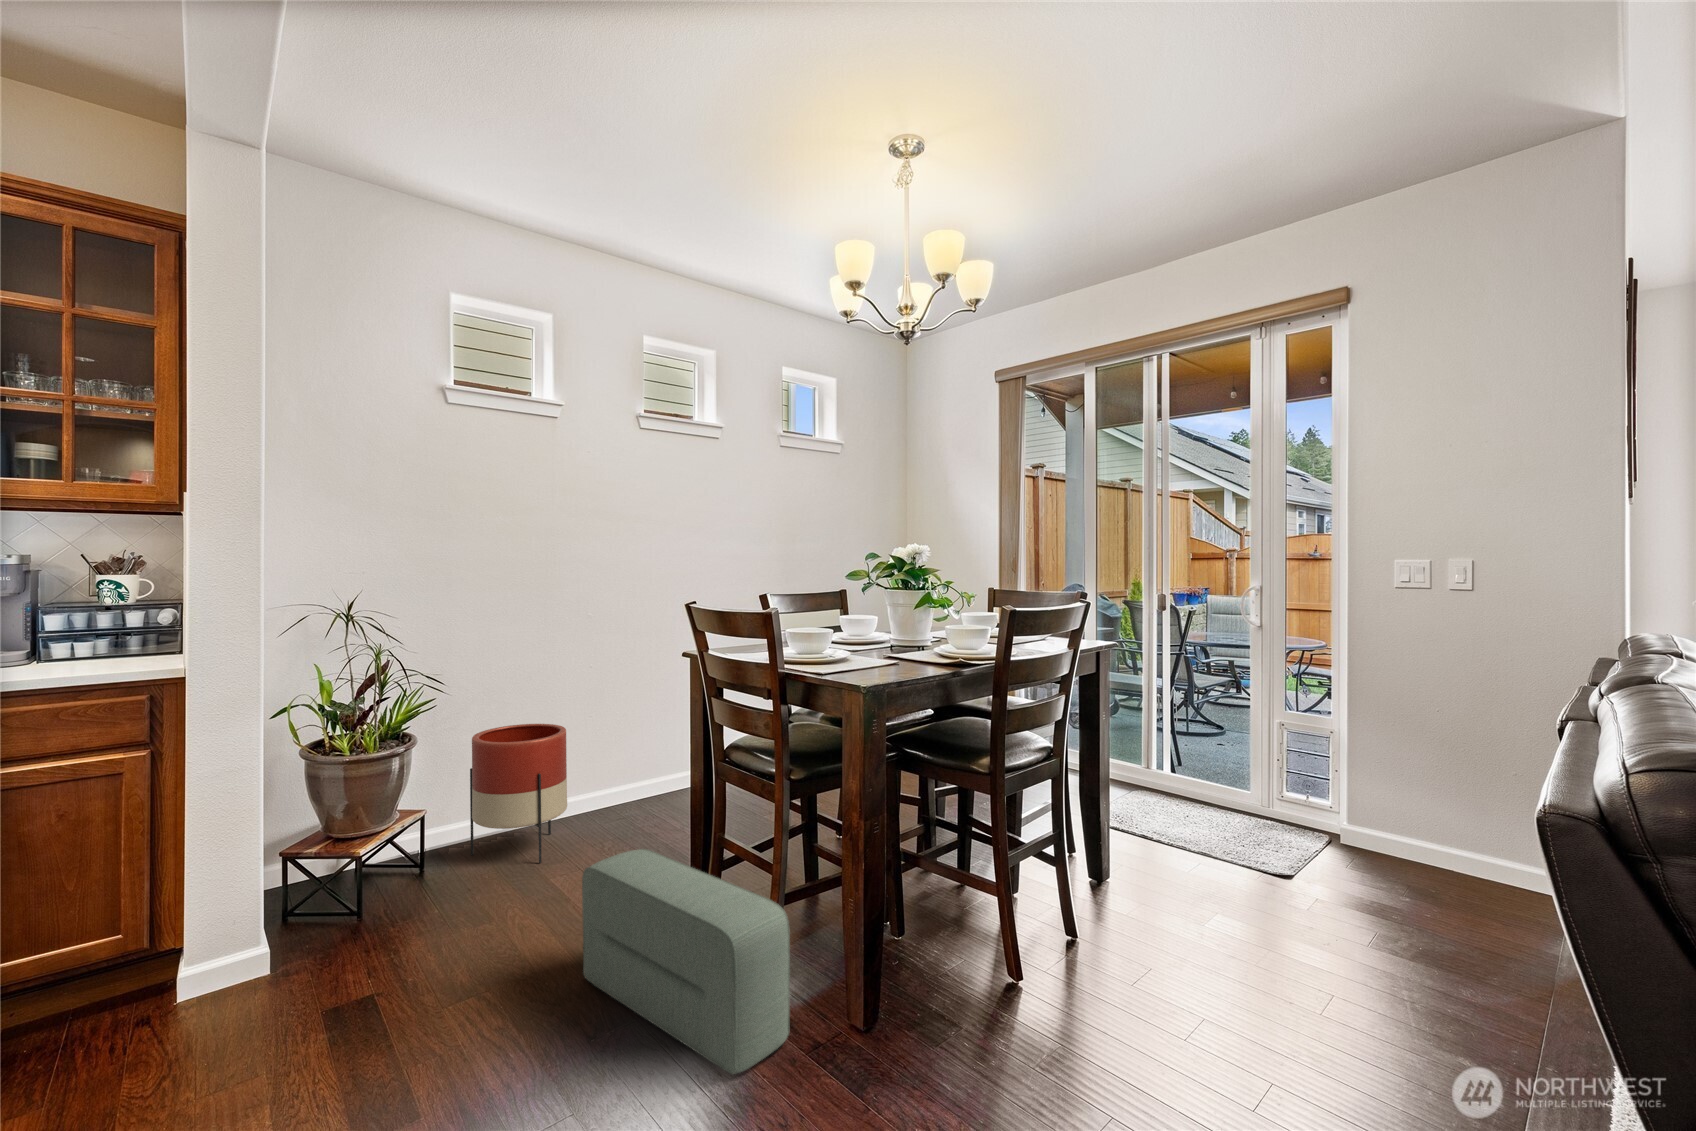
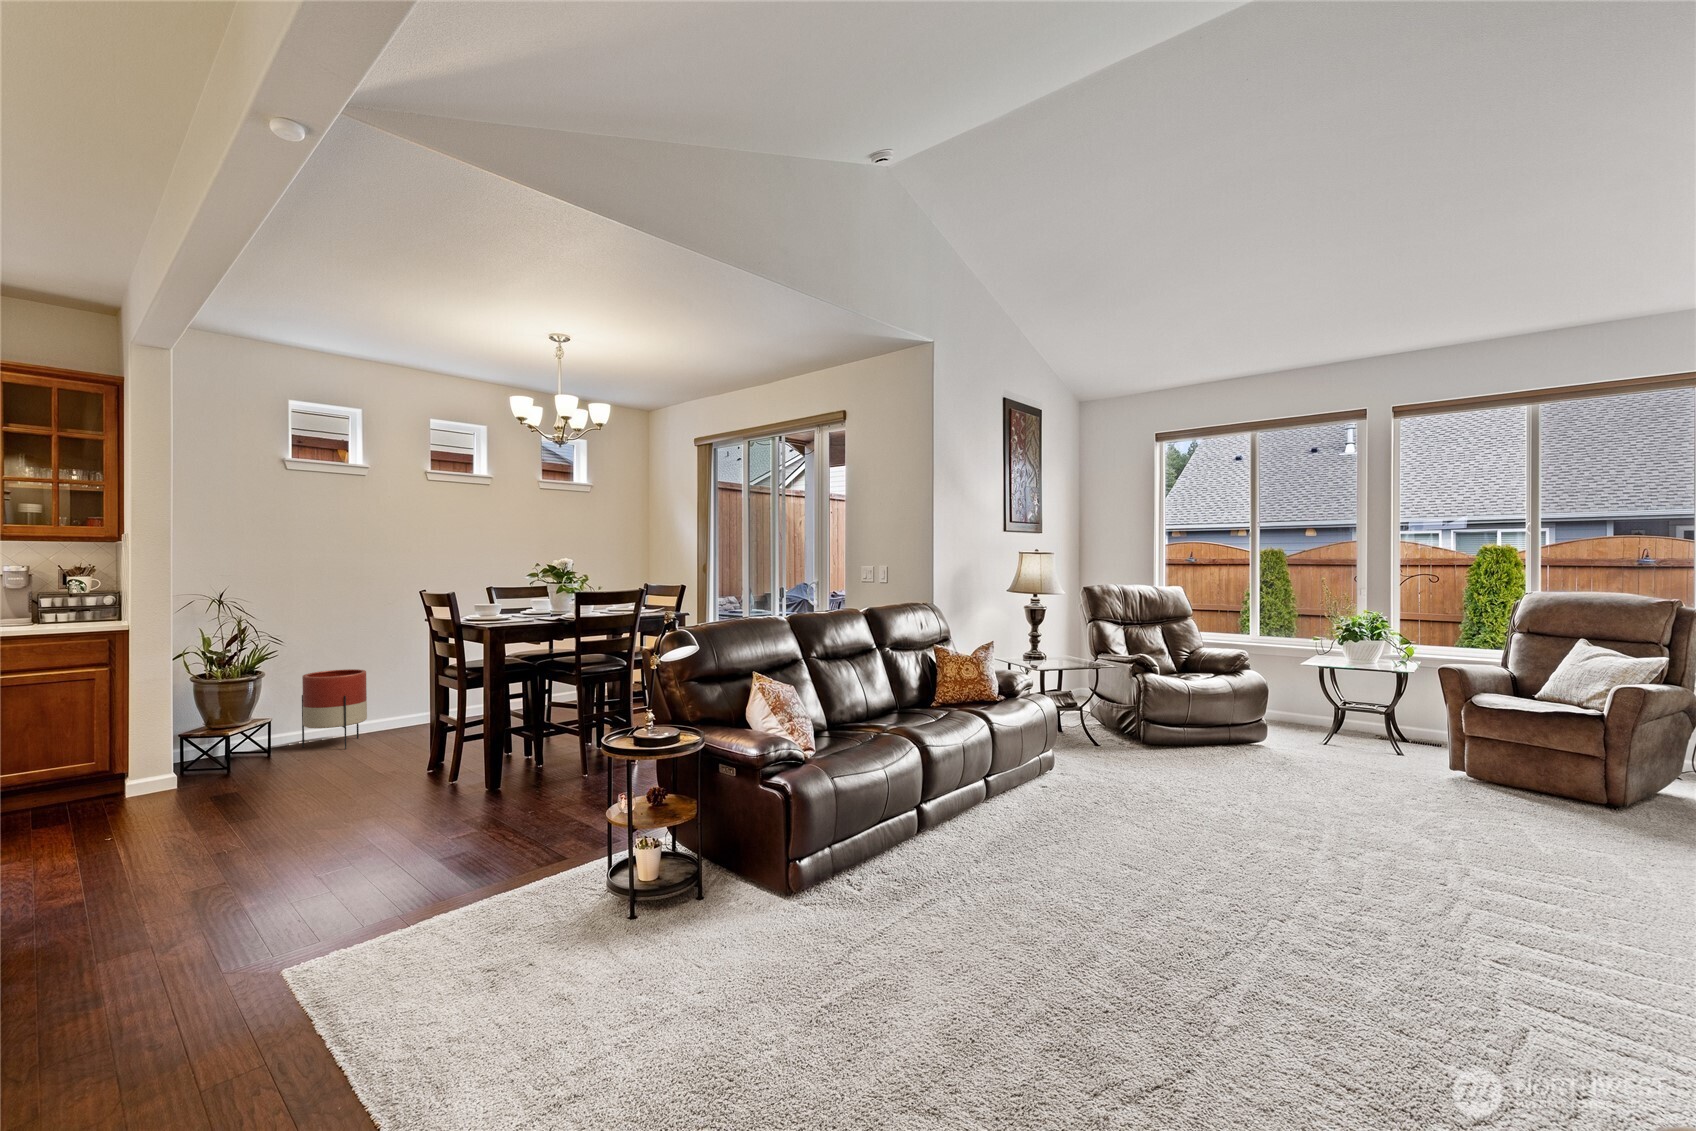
pouf: present [582,849,790,1074] -> none [349,721,442,805]

